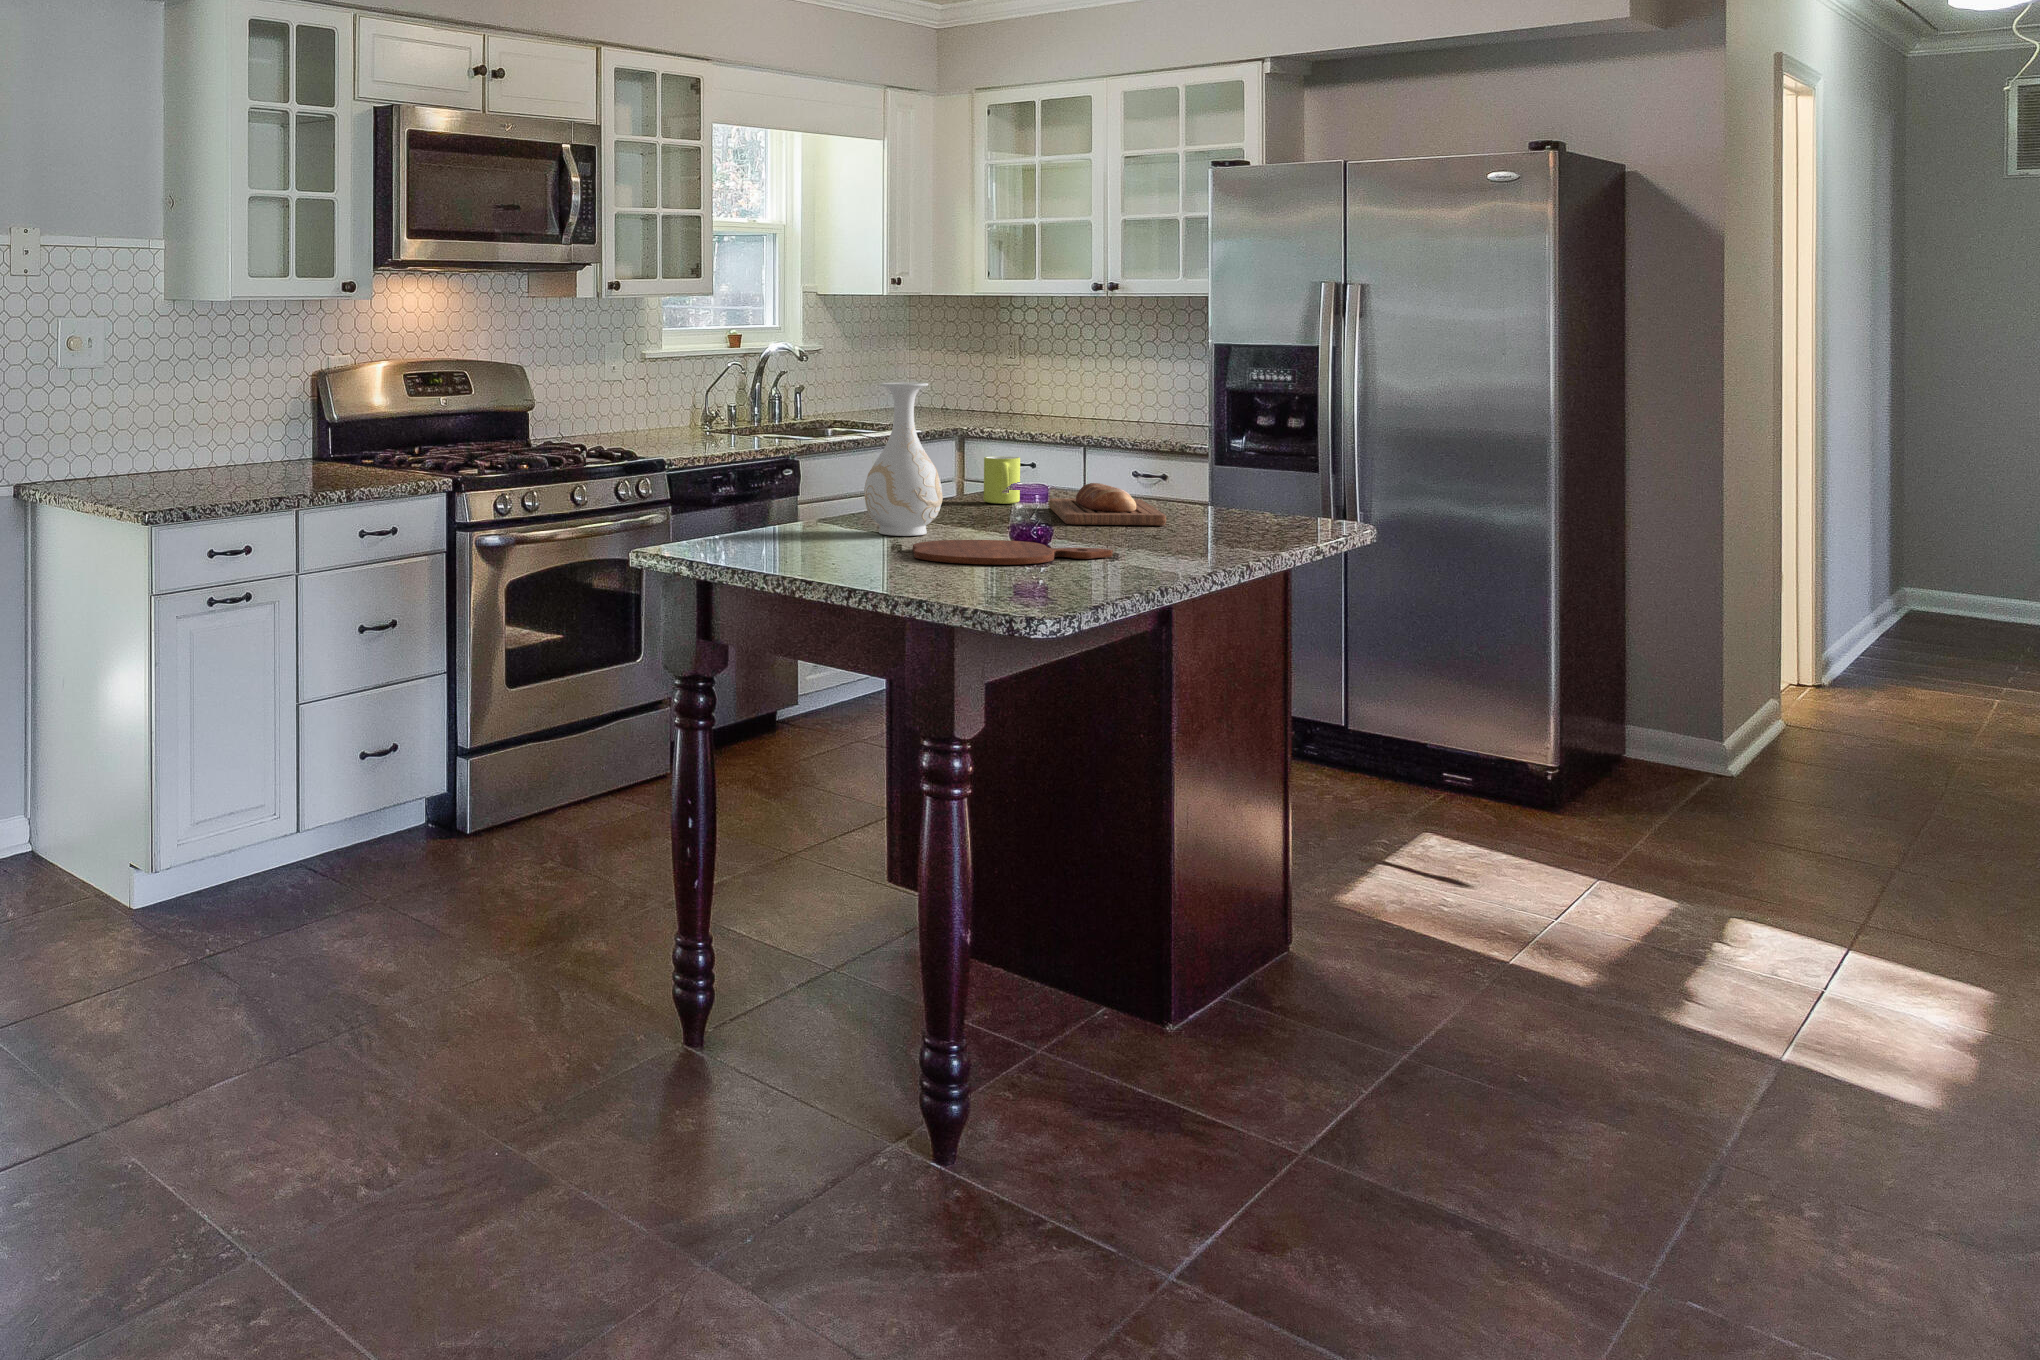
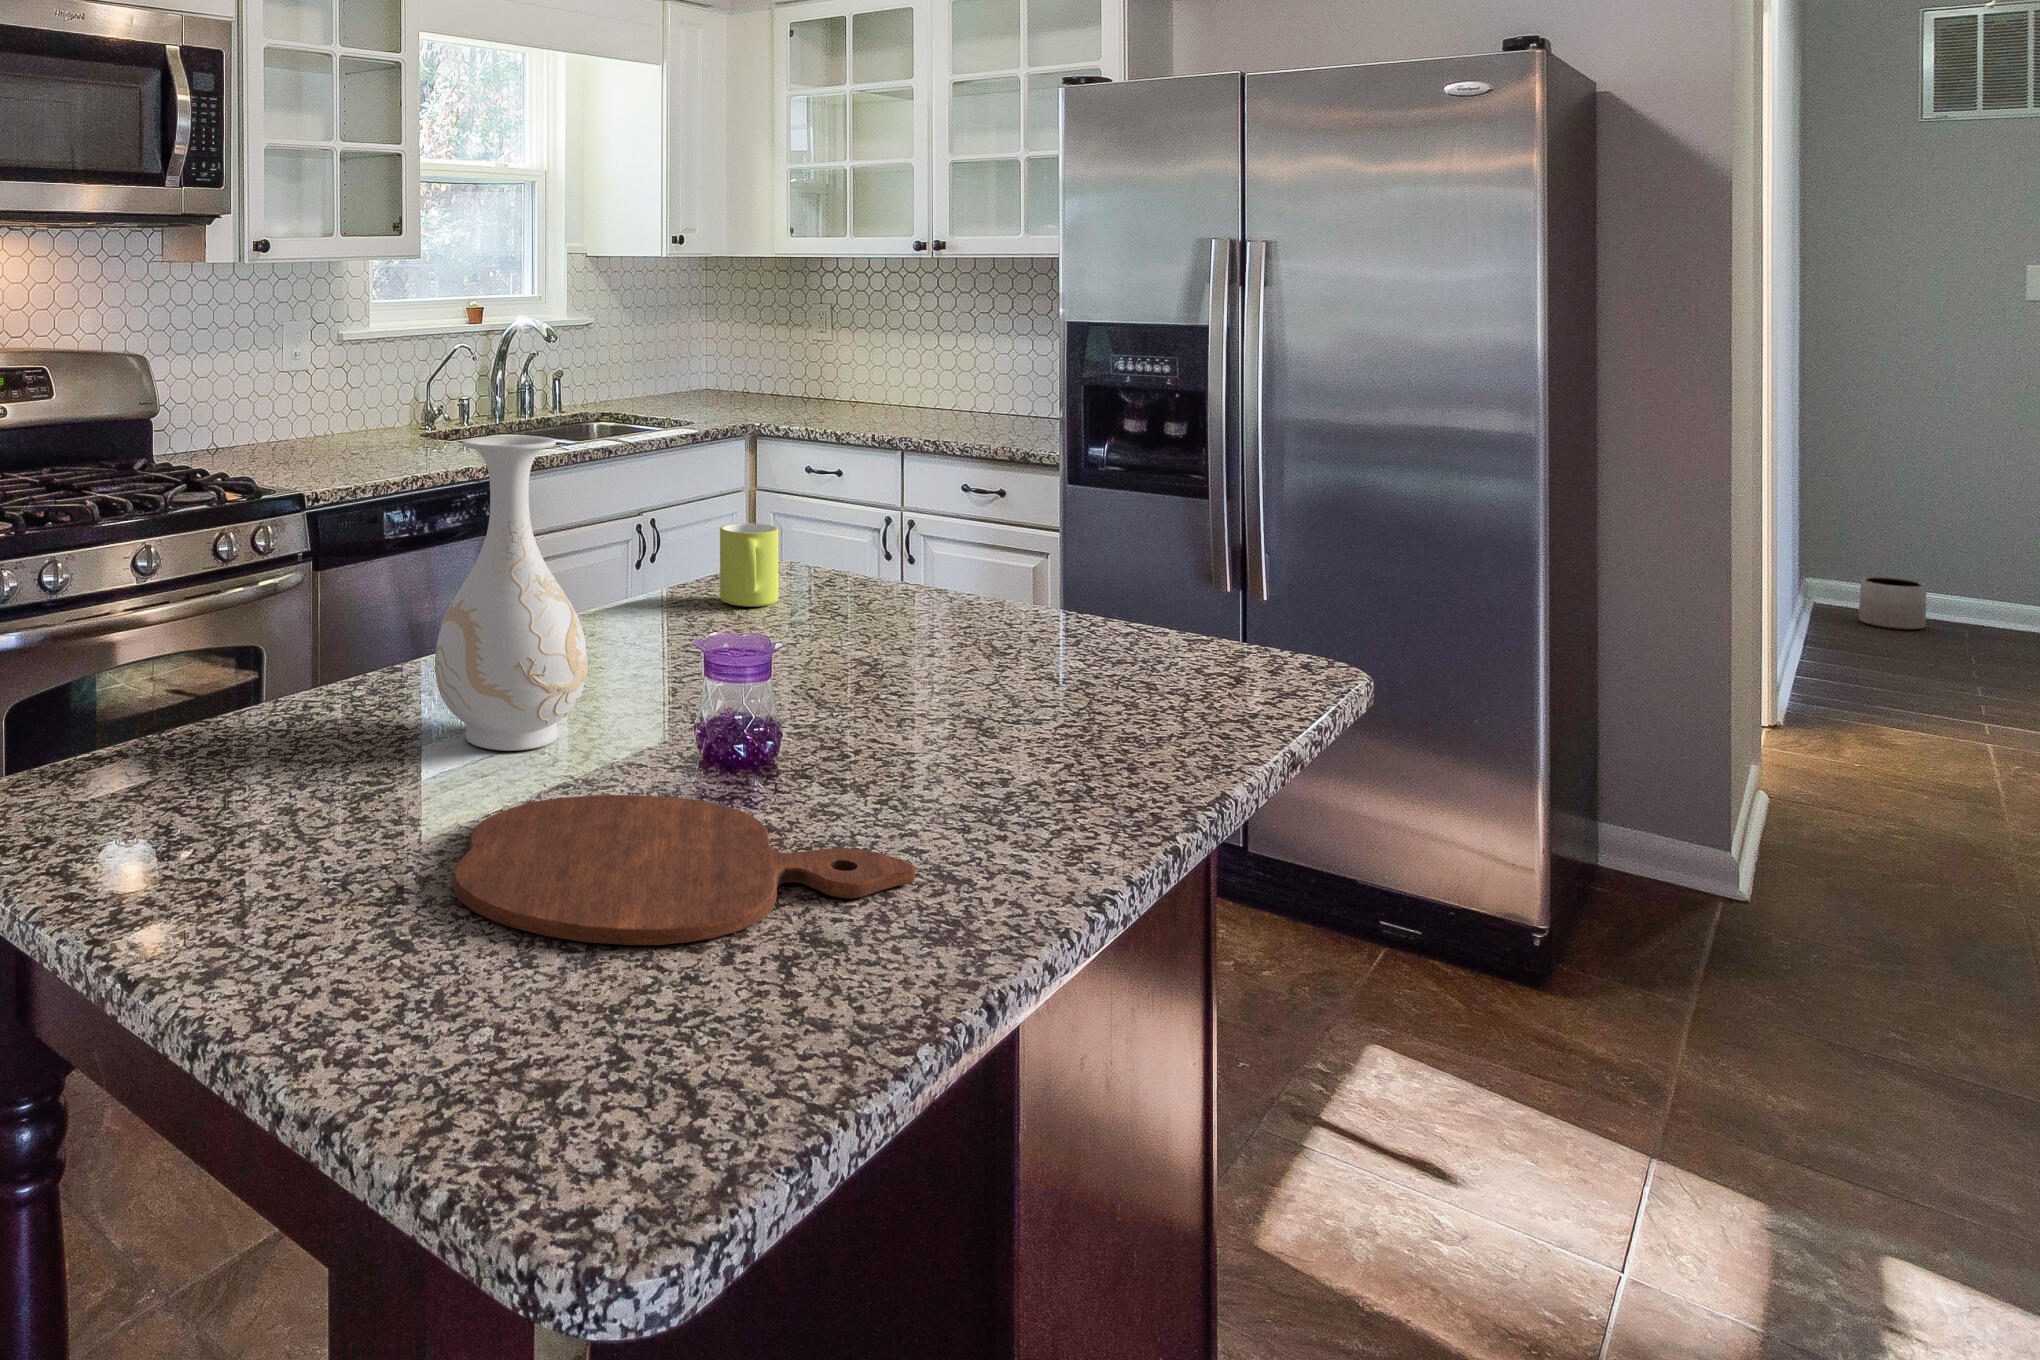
bread loaf: present [1049,483,1166,525] -> none [822,586,1024,696]
planter: none [1941,585,1999,629] -> present [1859,577,1927,630]

